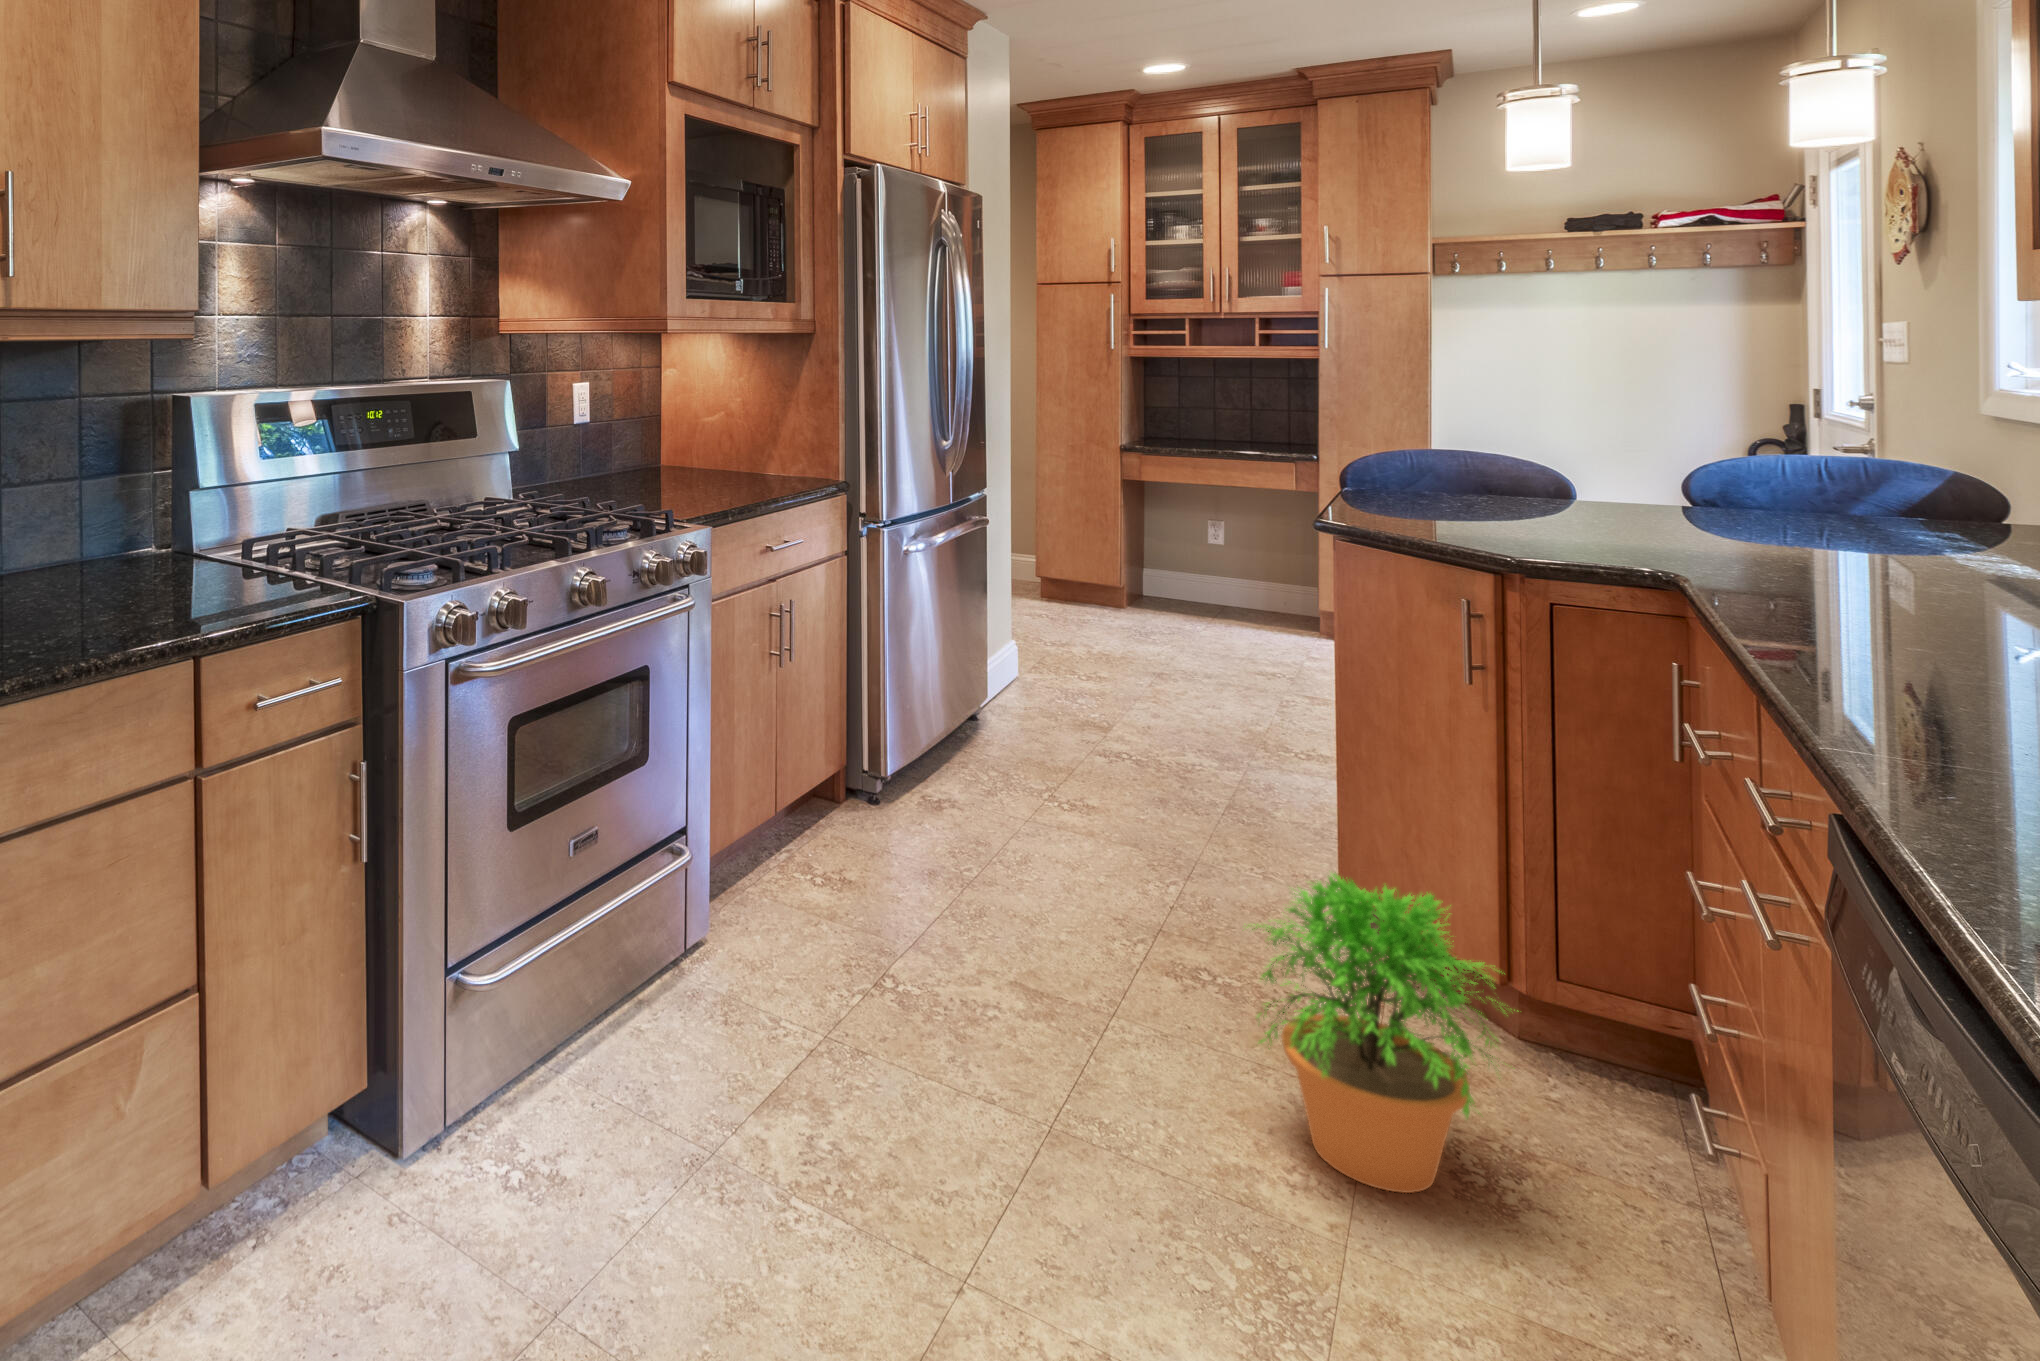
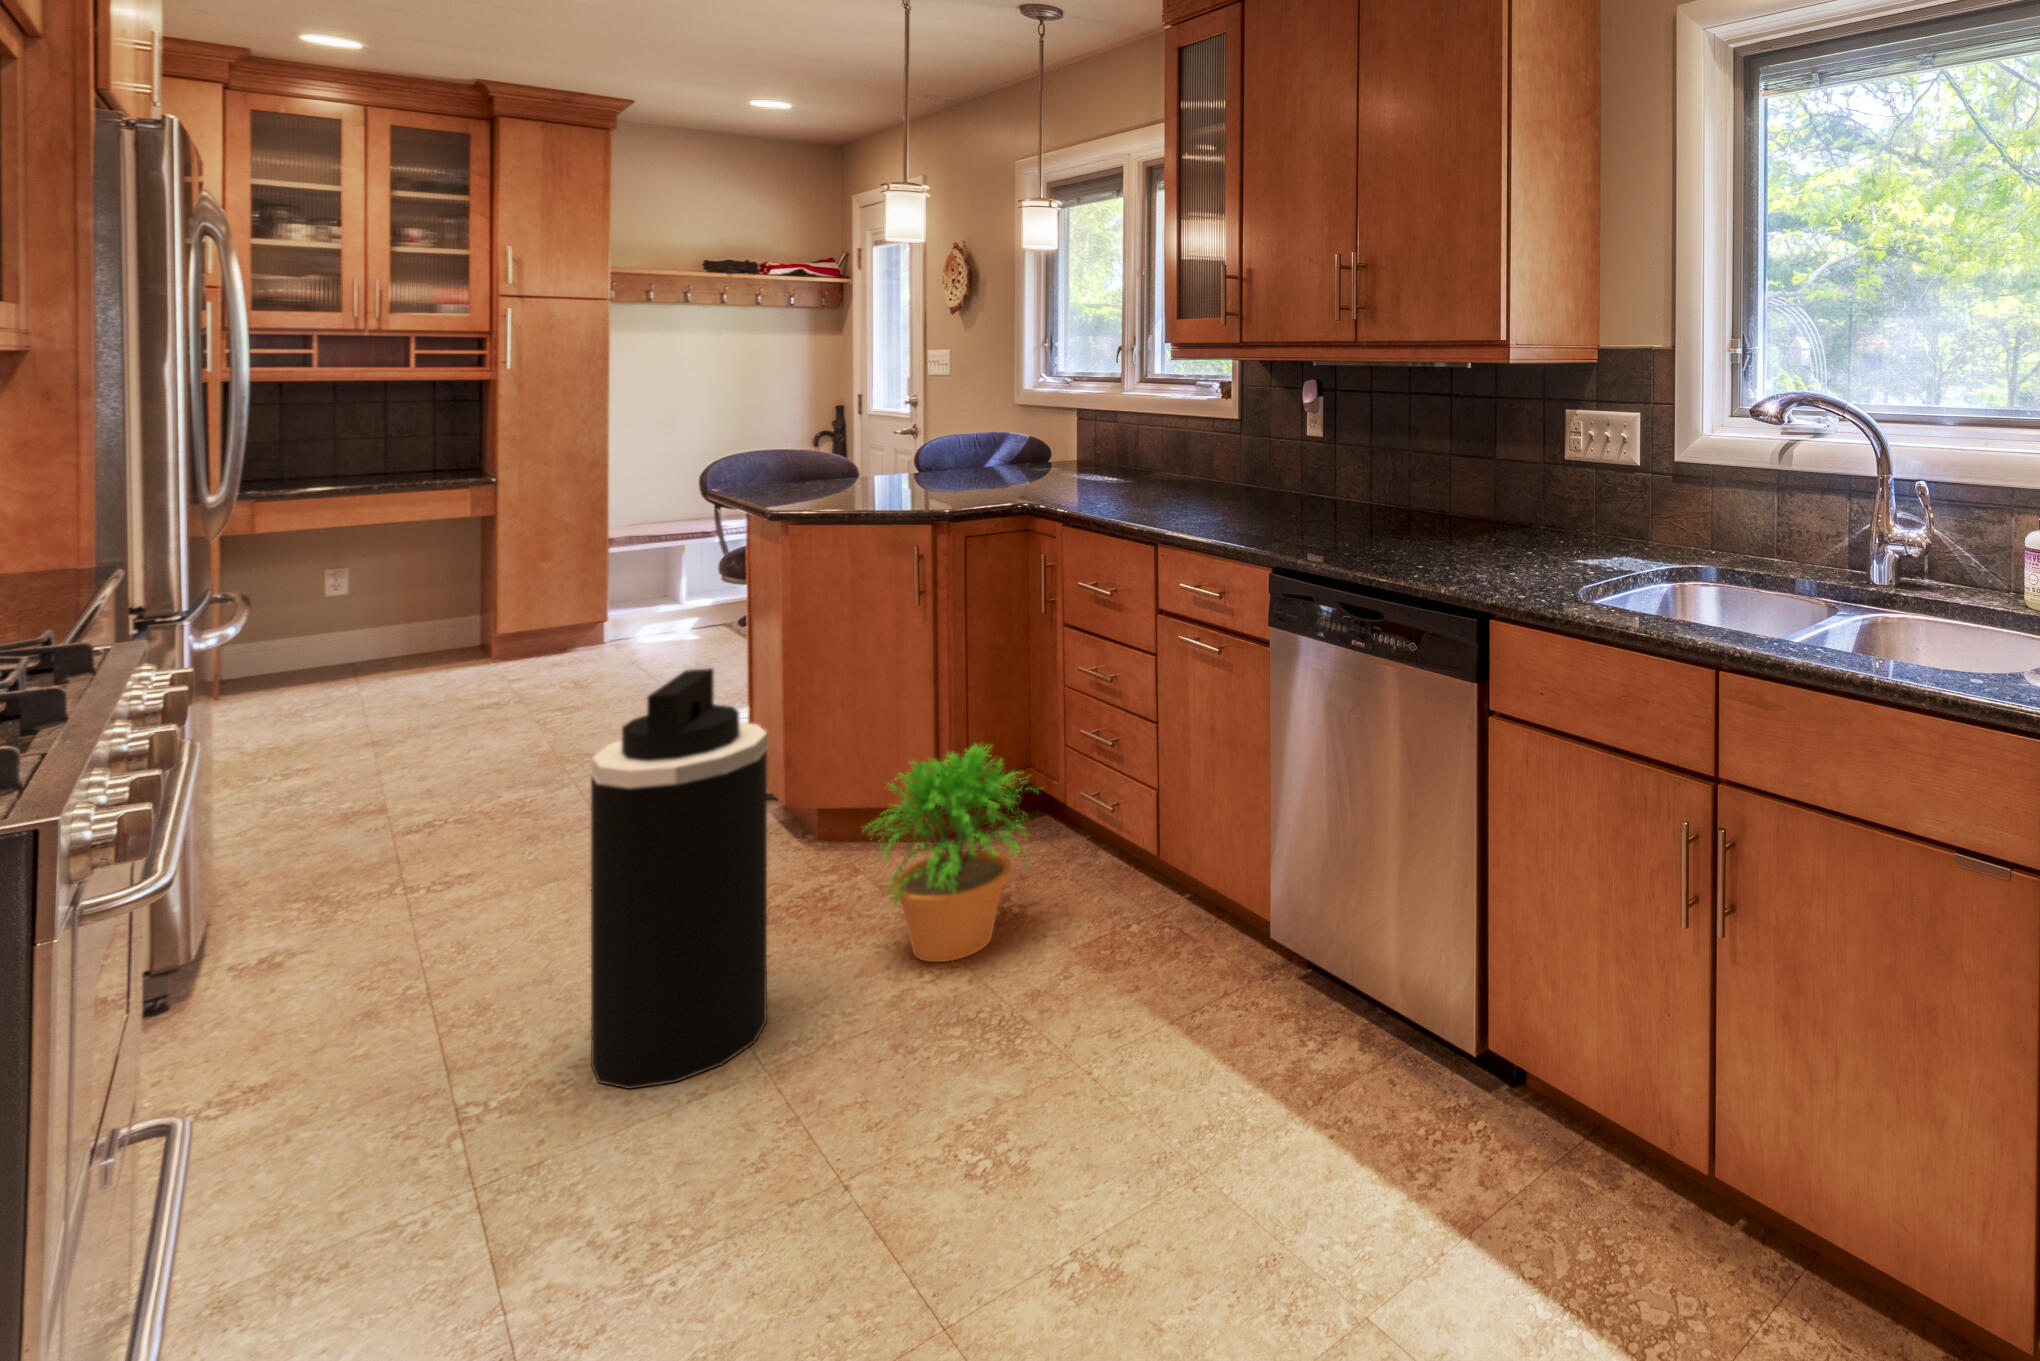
trash can: none [953,659,1117,1094] -> present [591,668,767,1089]

